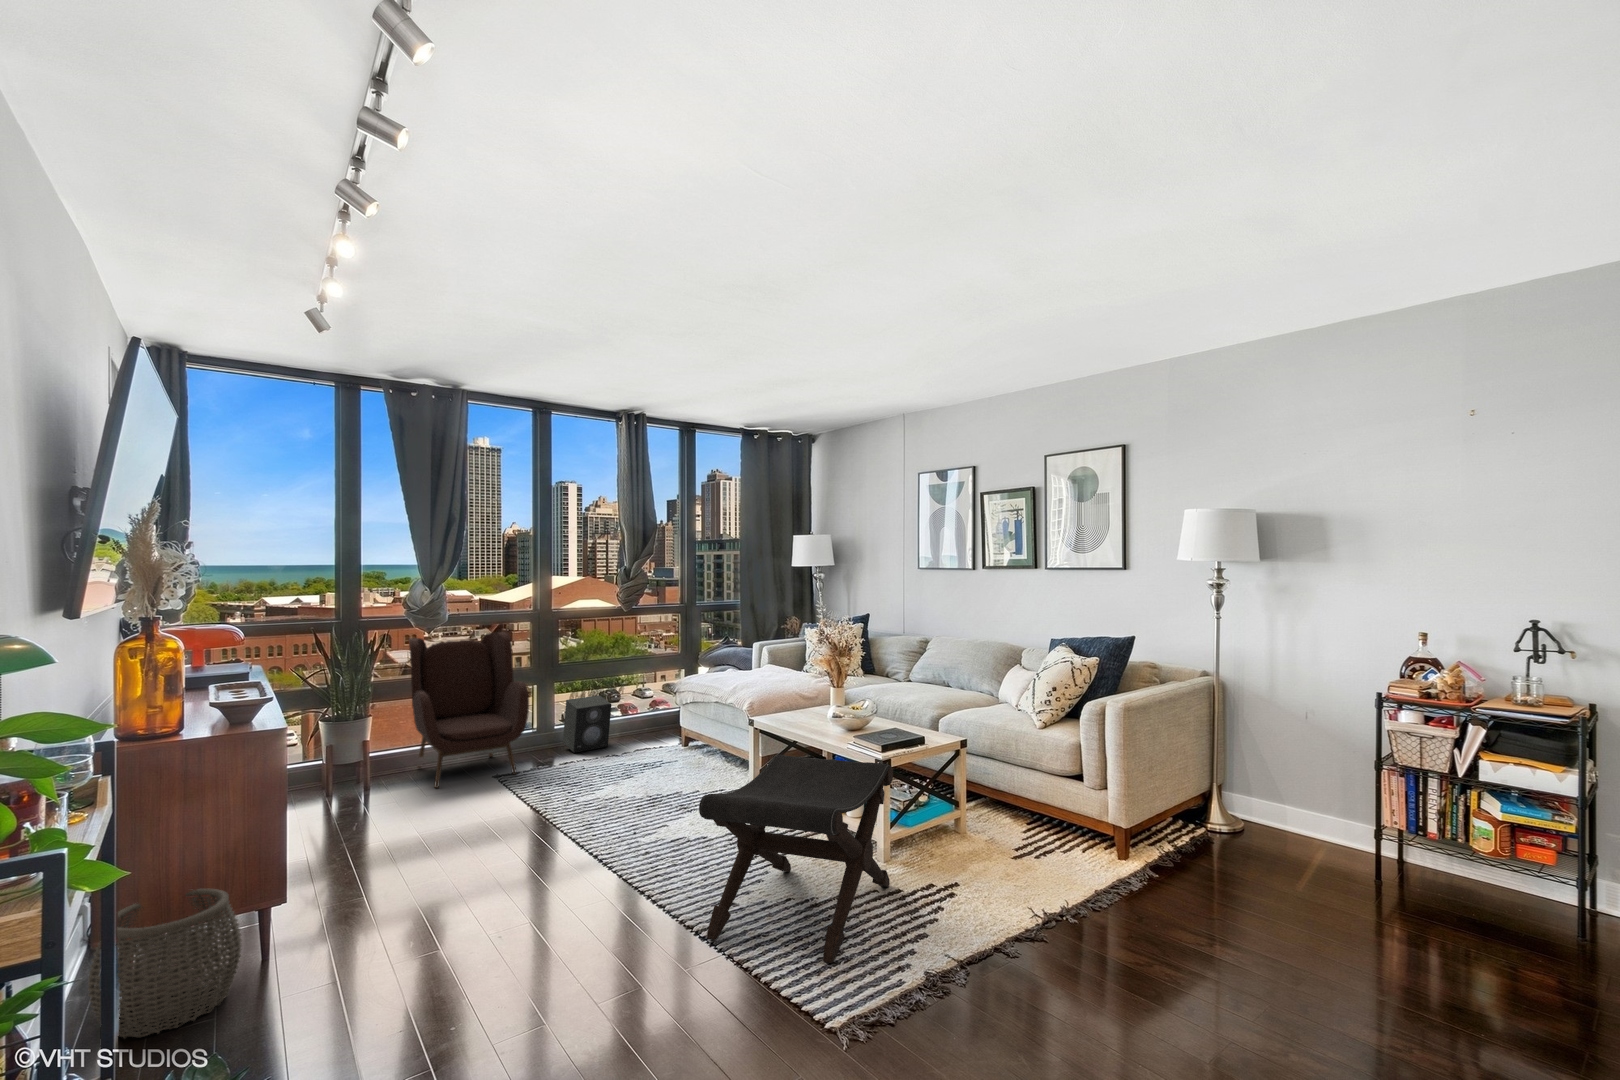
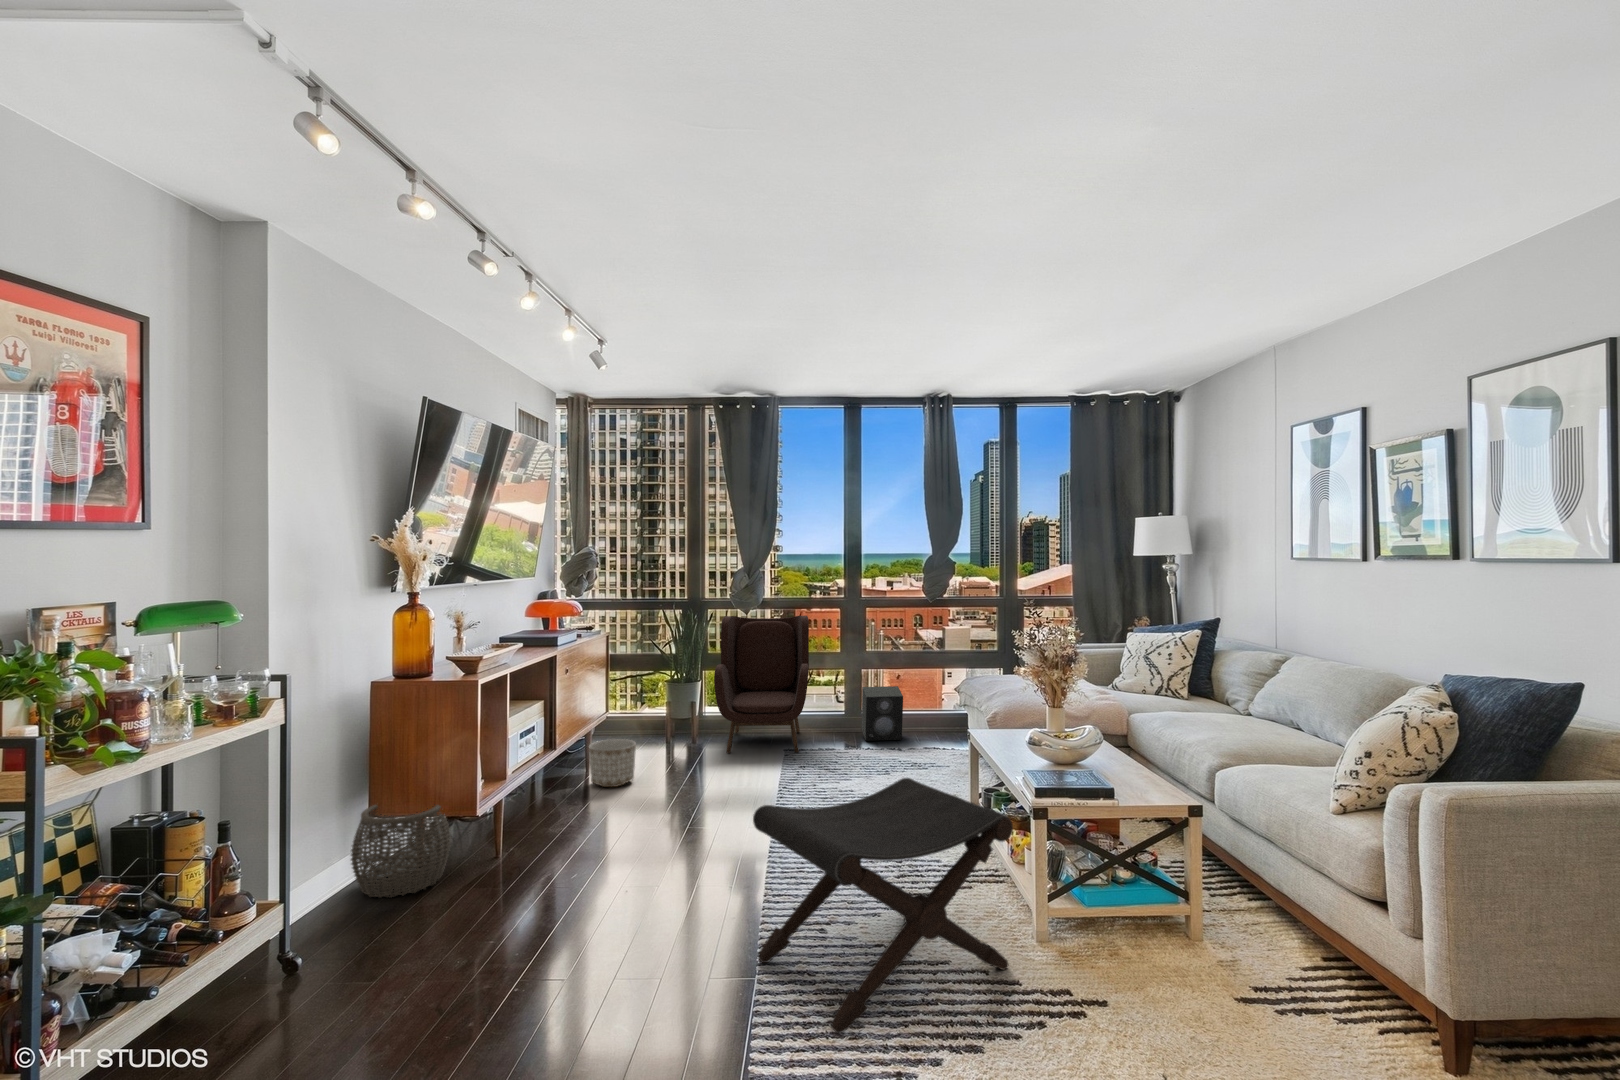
planter: none [295,788,359,849] -> present [589,739,636,787]

